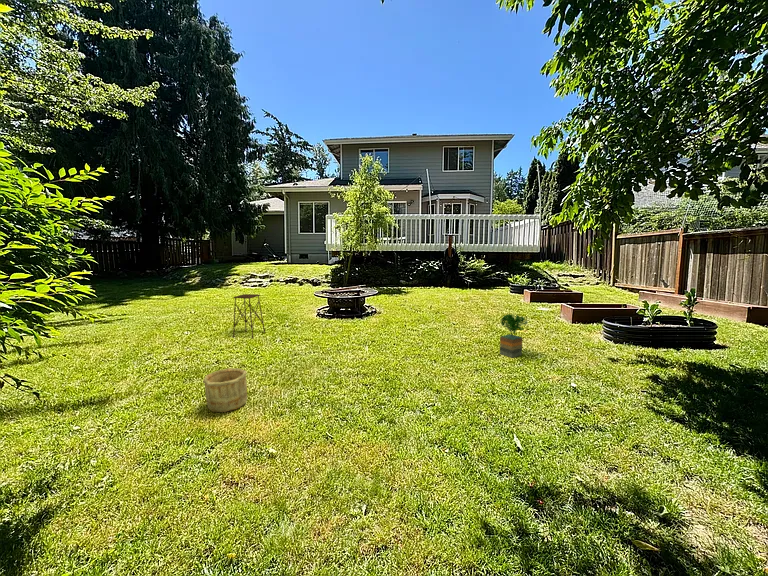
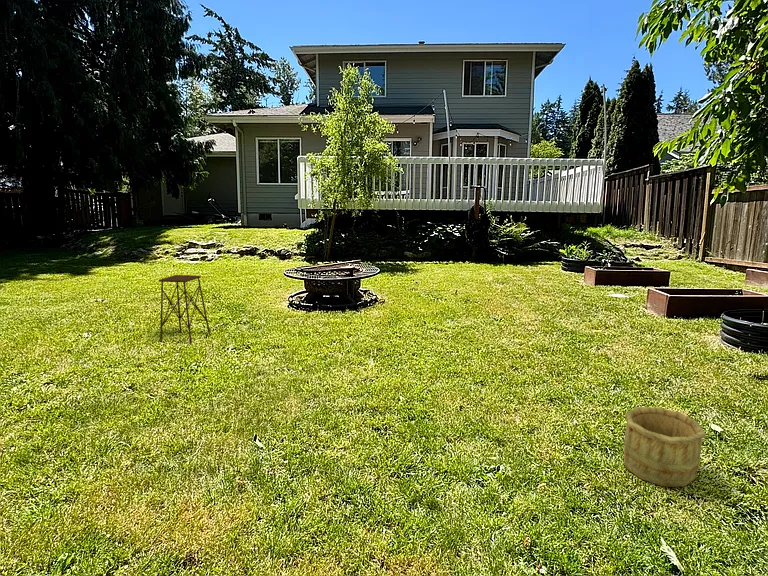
potted tree: present [500,314,528,358] -> none [578,309,627,378]
wooden bucket: present [203,368,247,412] -> present [624,407,706,487]

